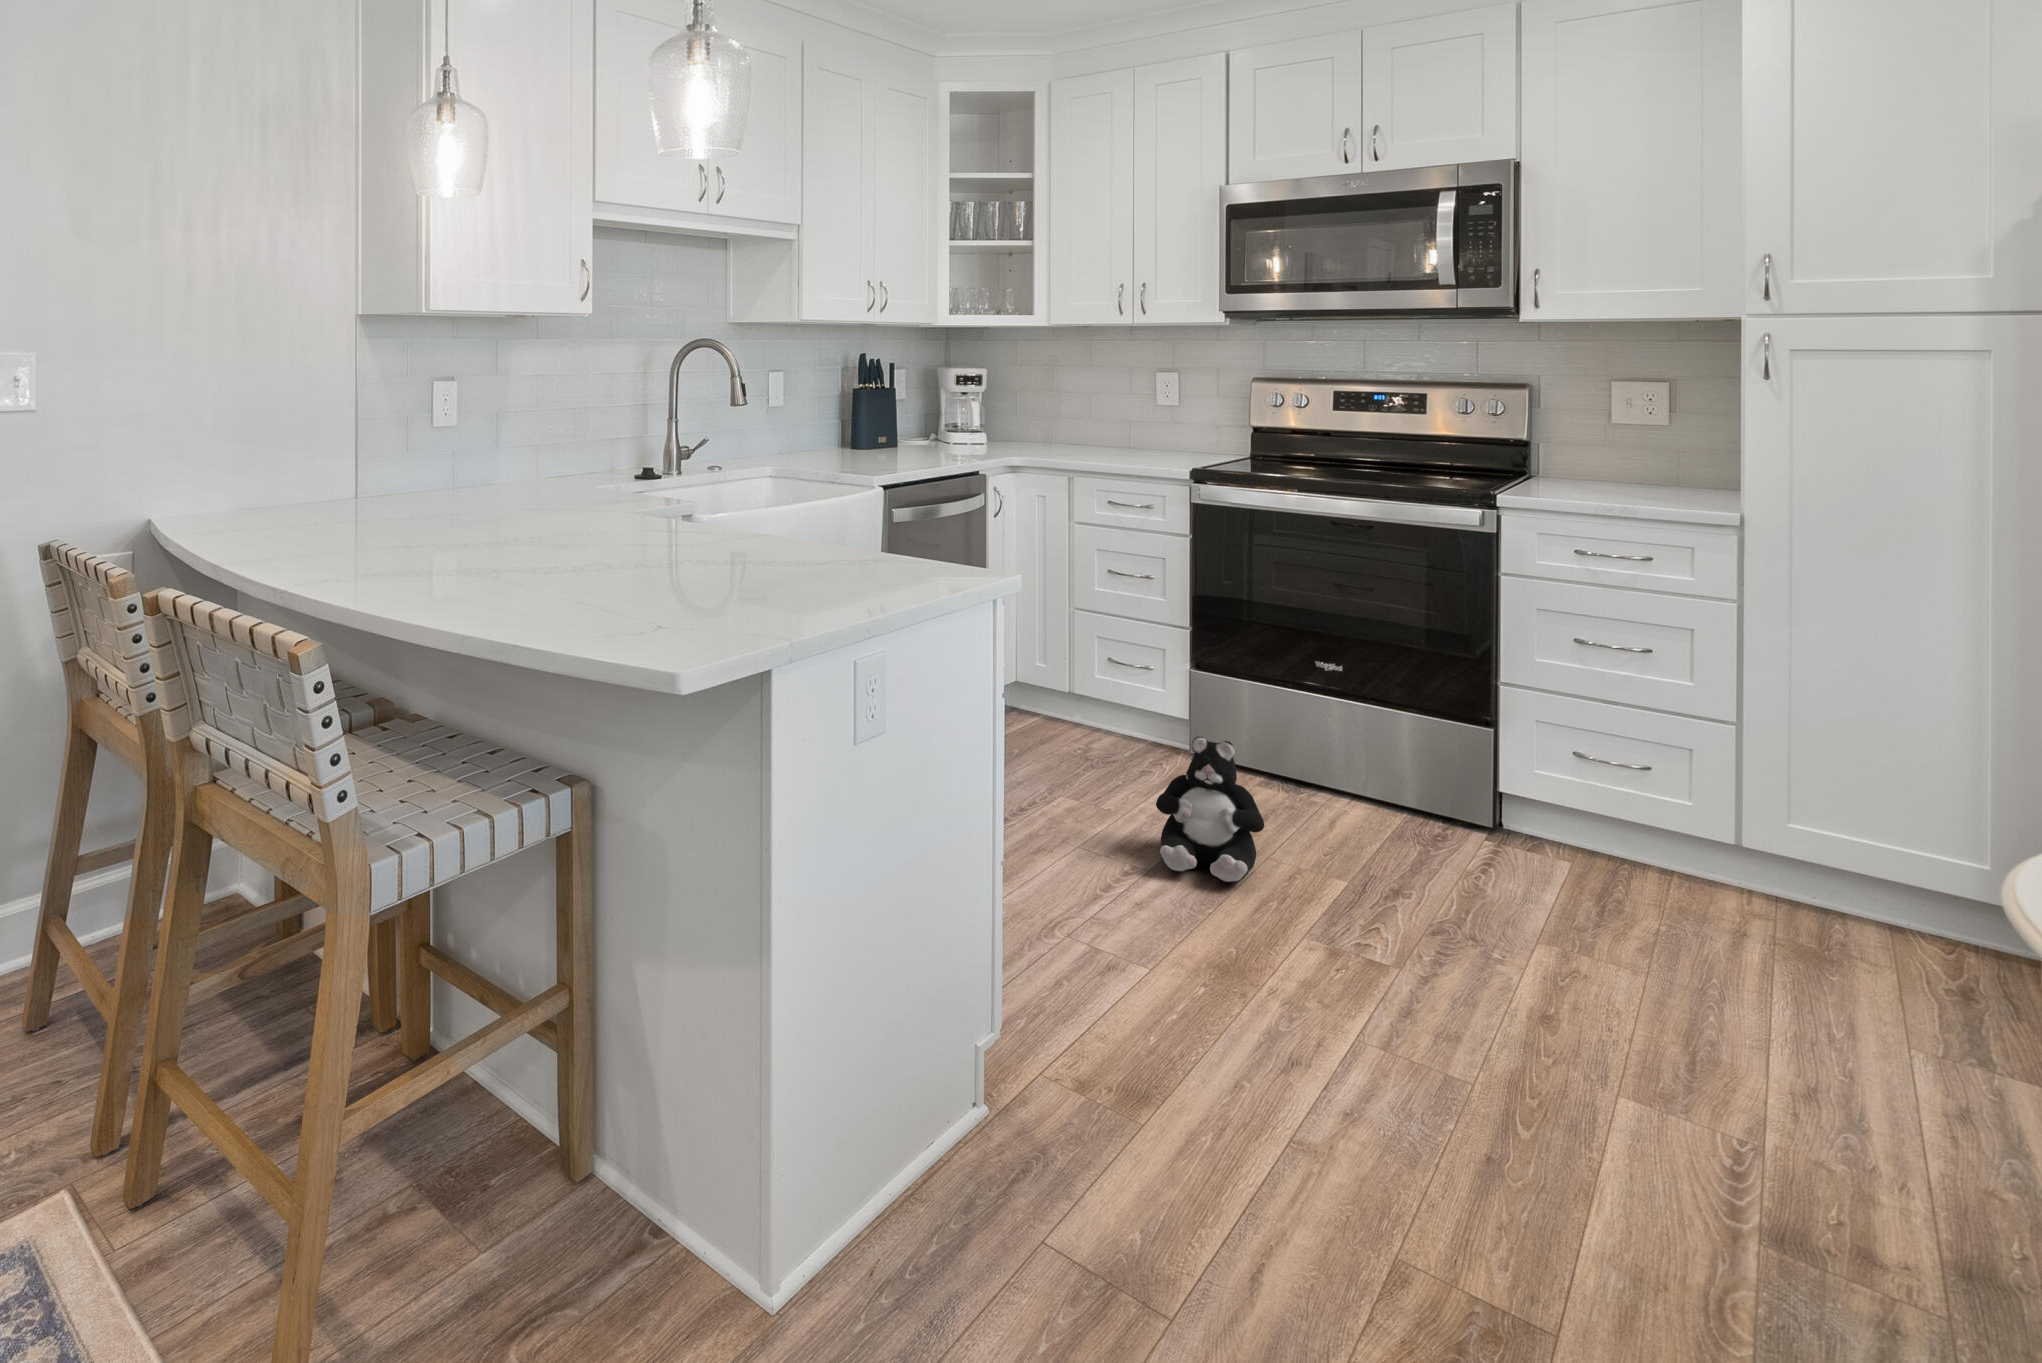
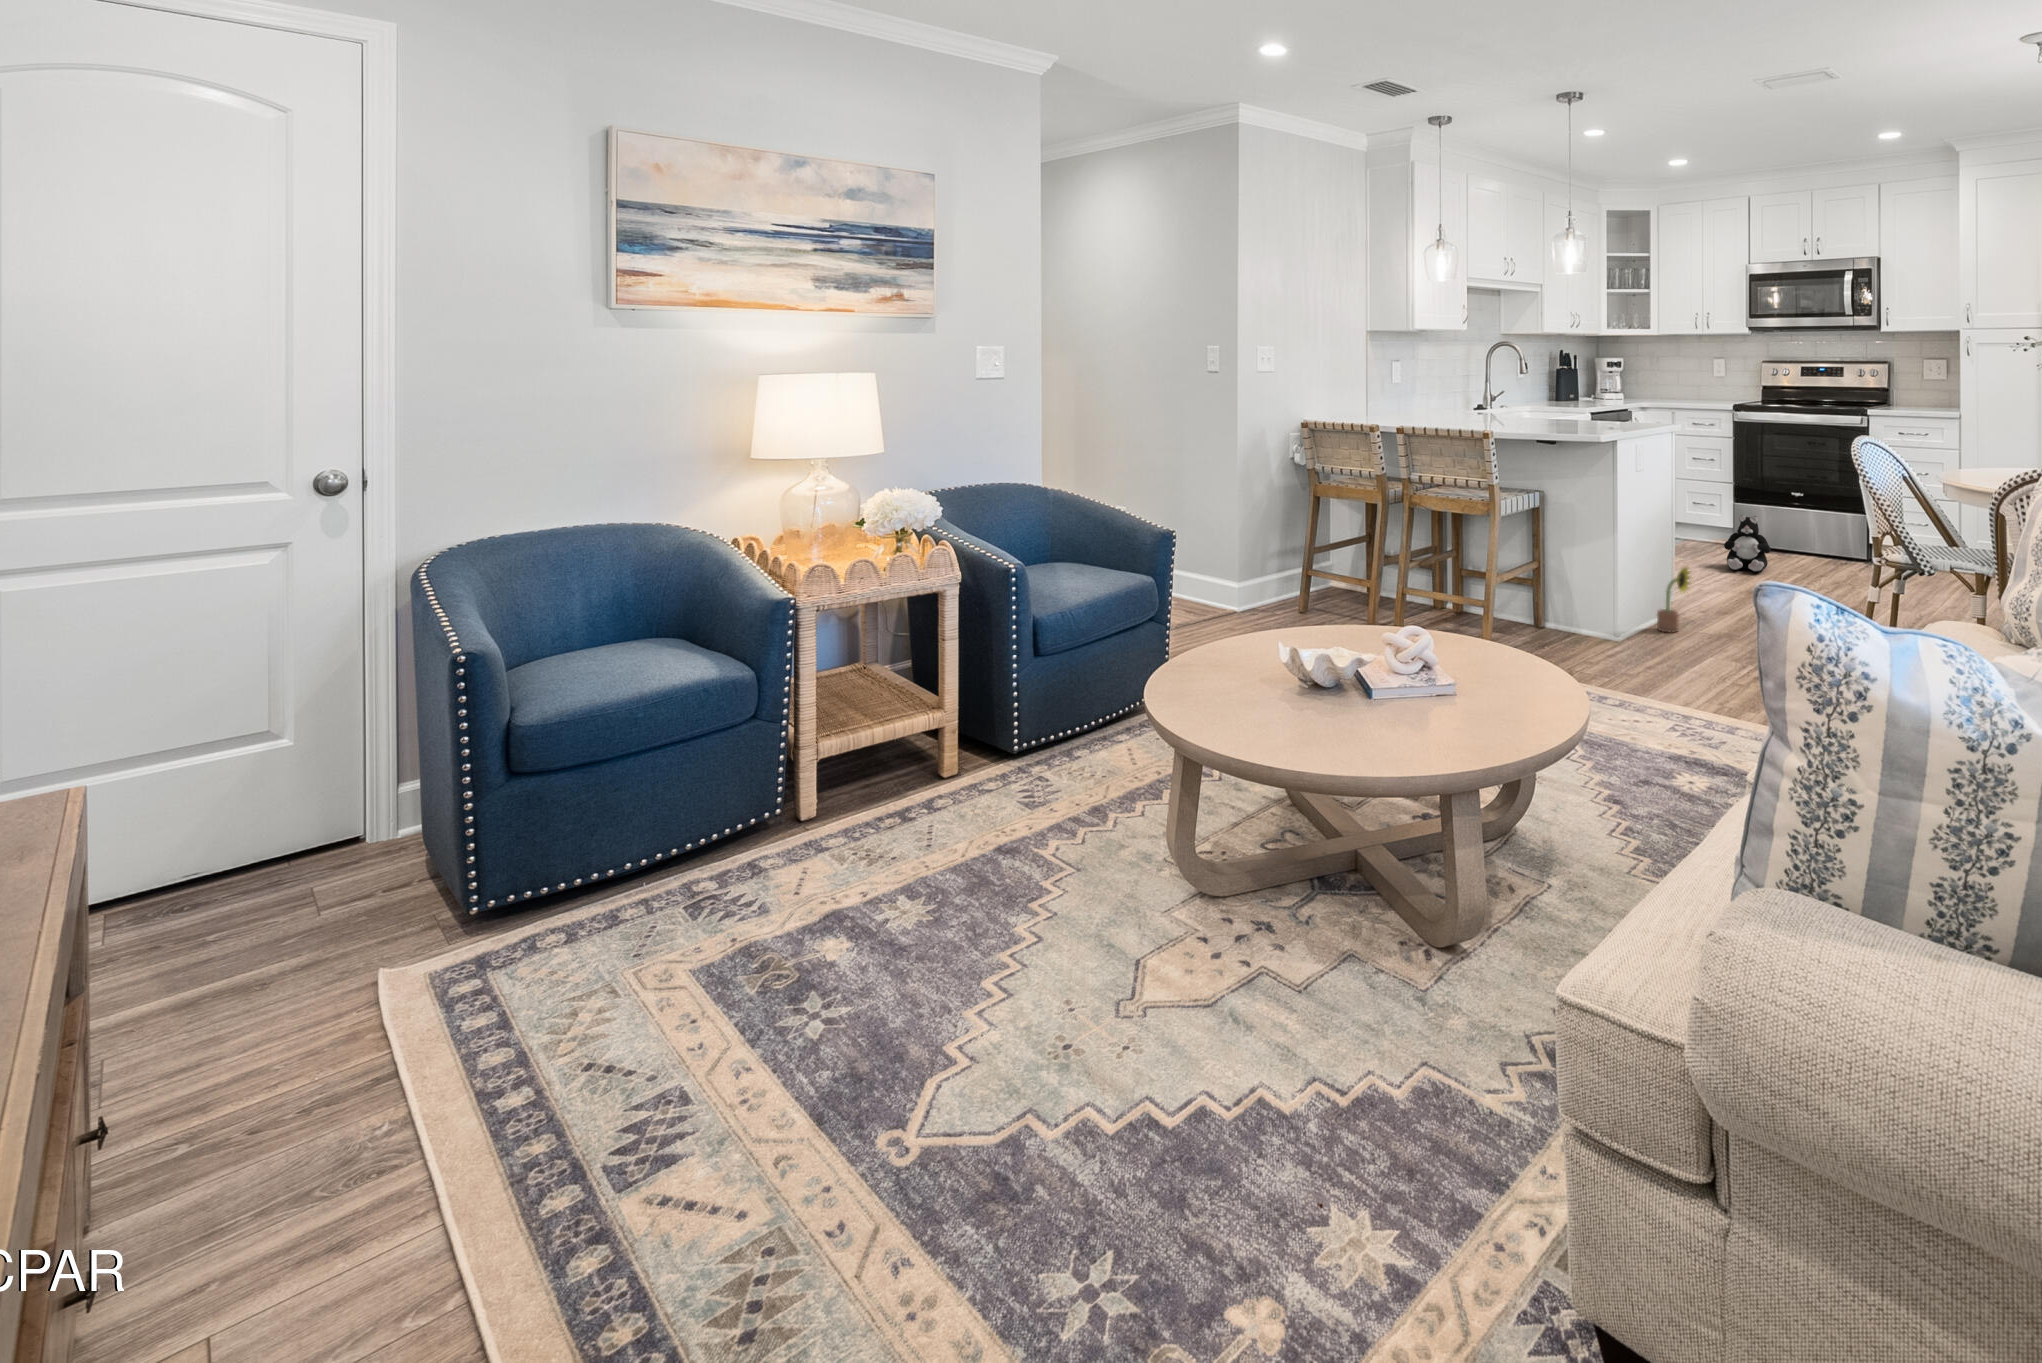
decorative plant: none [908,1029,1018,1235] -> present [1657,567,1690,632]

